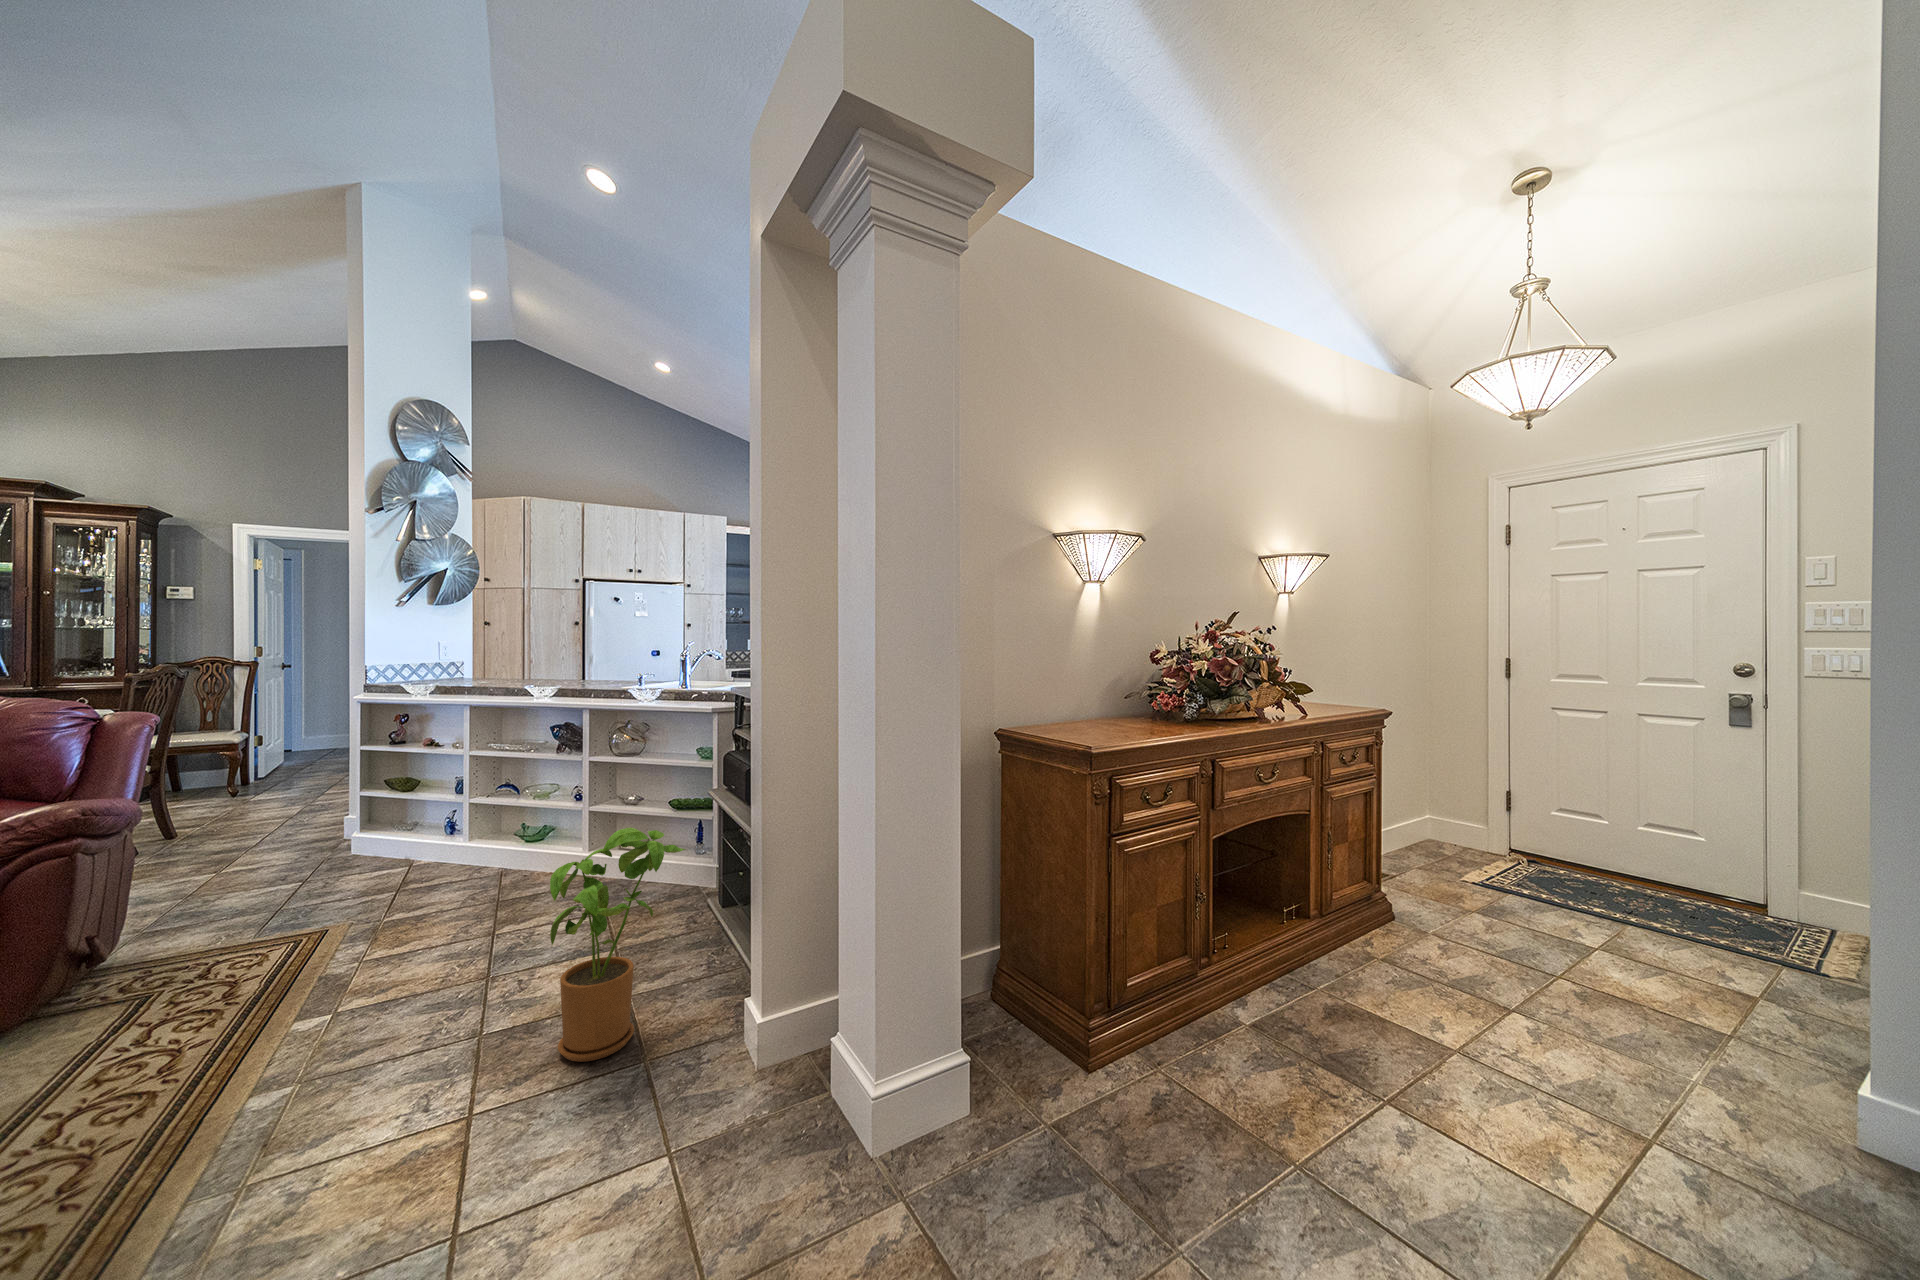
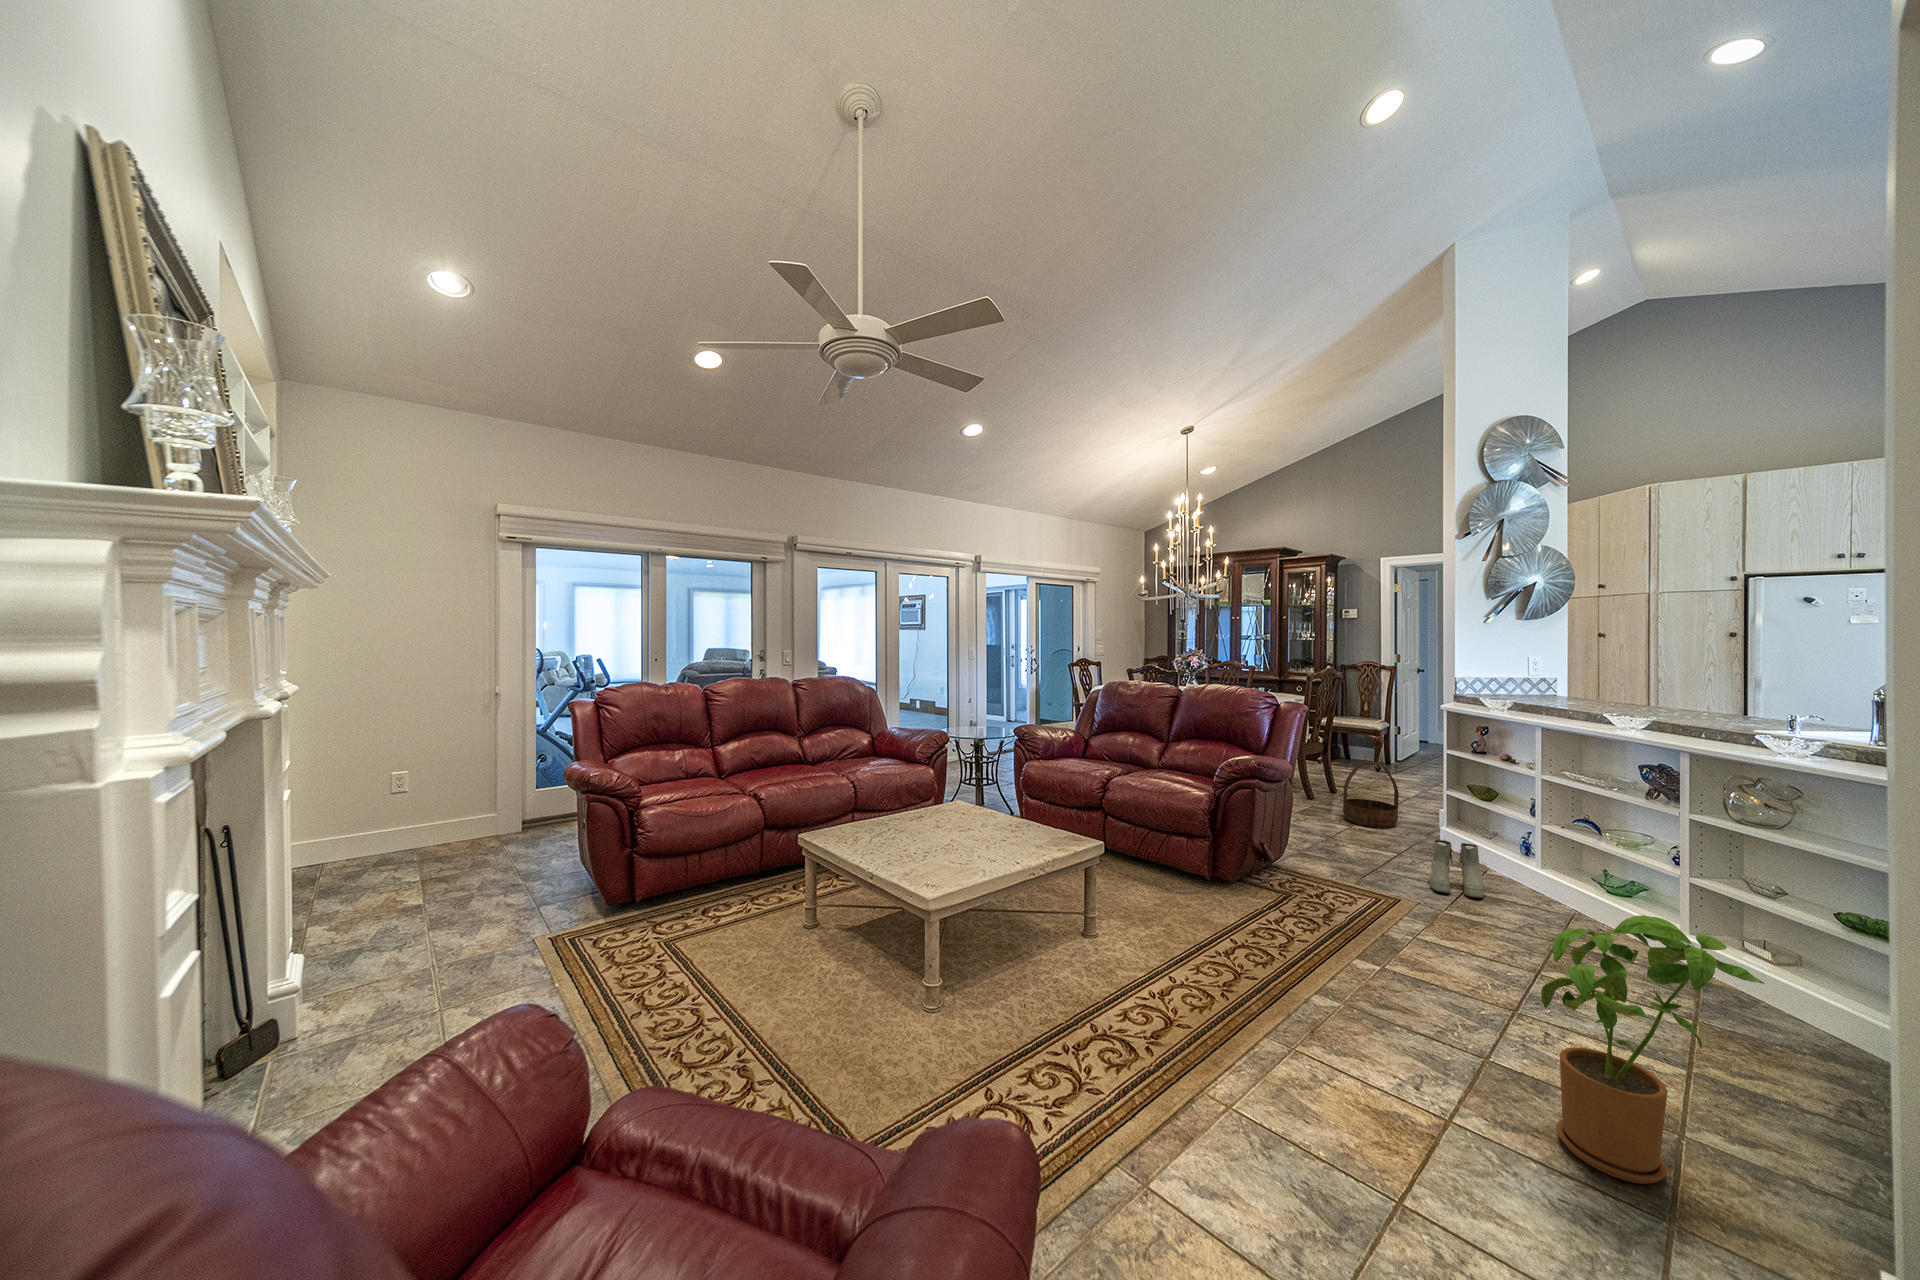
basket: none [203,779,292,867] -> present [1343,761,1399,828]
boots: none [358,839,420,904] -> present [1430,840,1484,898]

